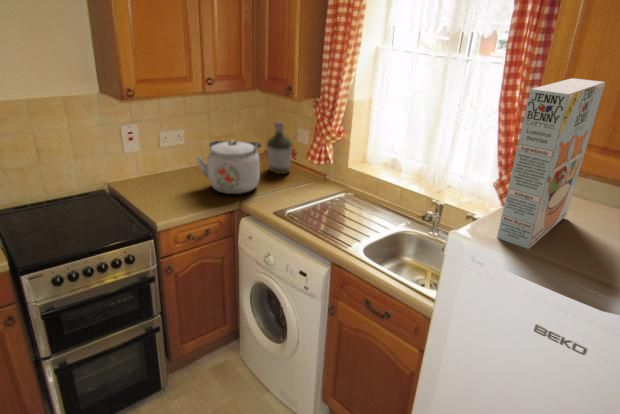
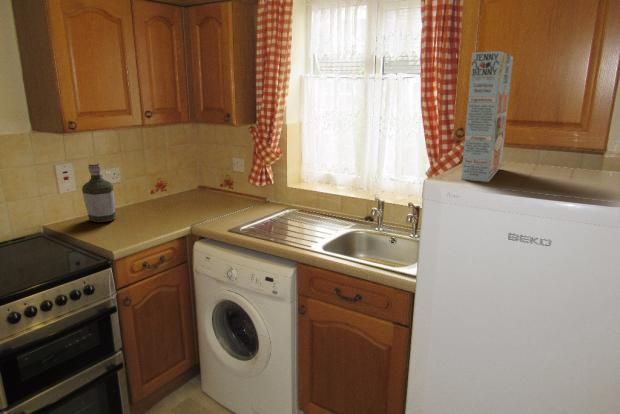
bottle: present [267,121,292,174] -> present [82,163,116,222]
kettle: present [197,140,261,194] -> none [139,168,206,220]

